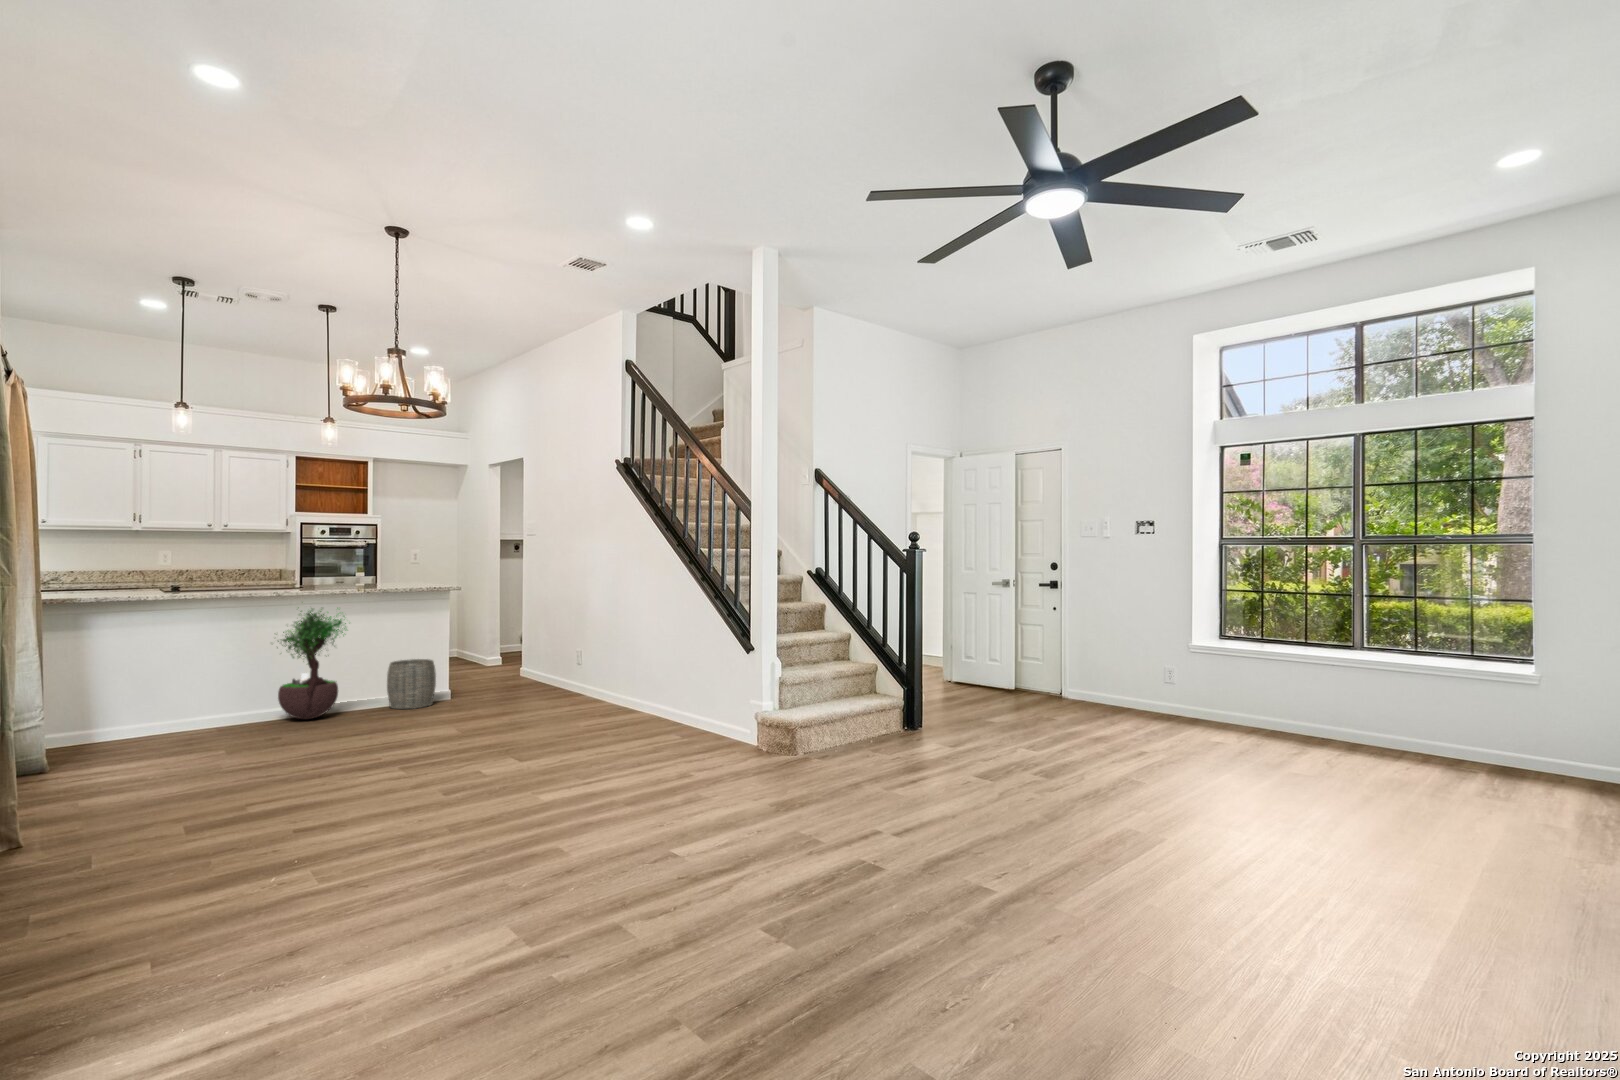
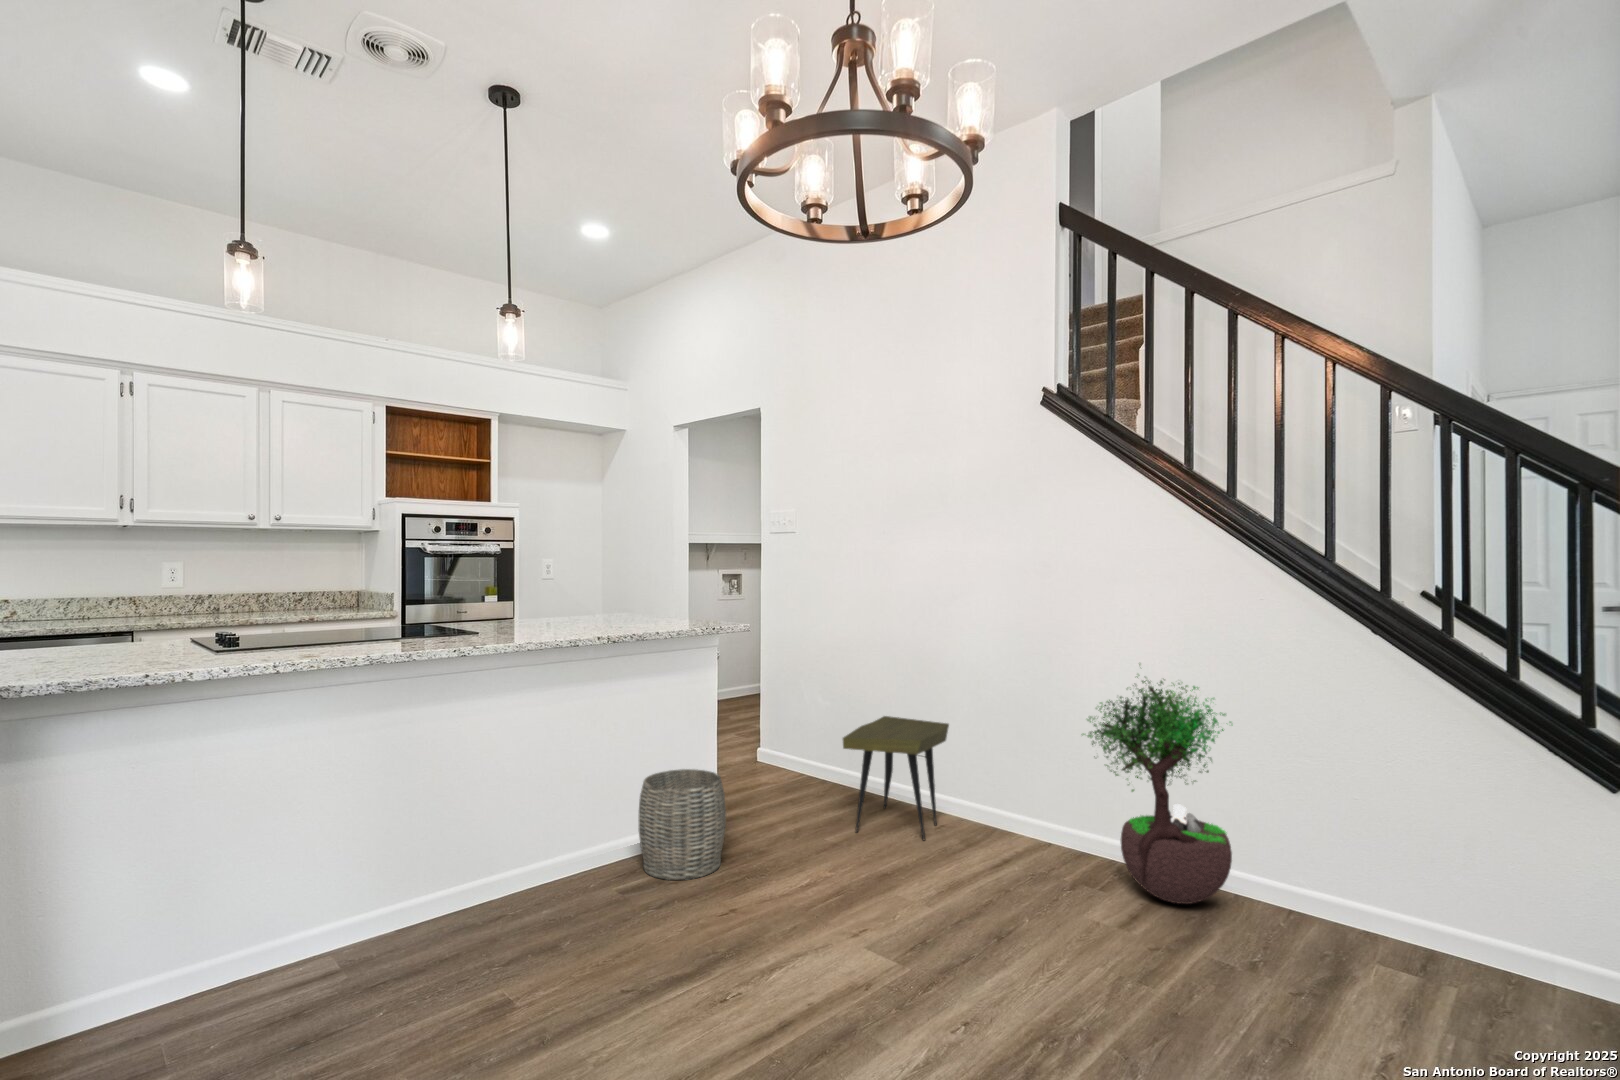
potted tree: present [278,609,346,719] -> present [1083,664,1232,904]
side table: none [510,639,584,699] -> present [843,716,949,840]

